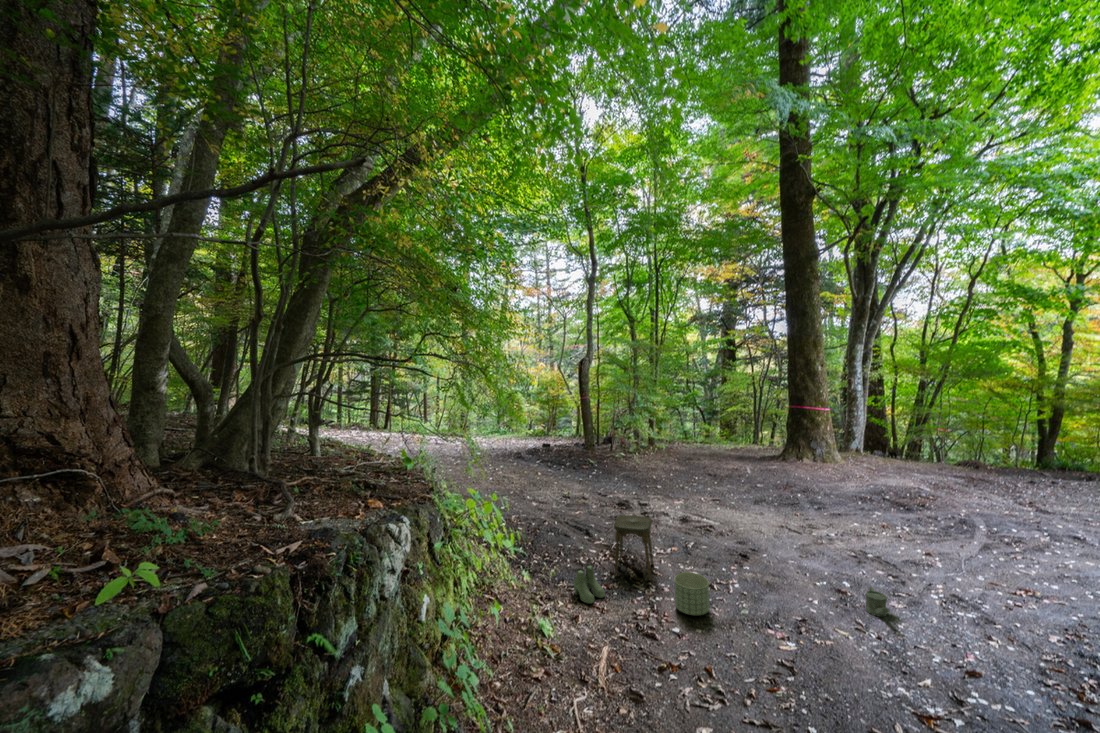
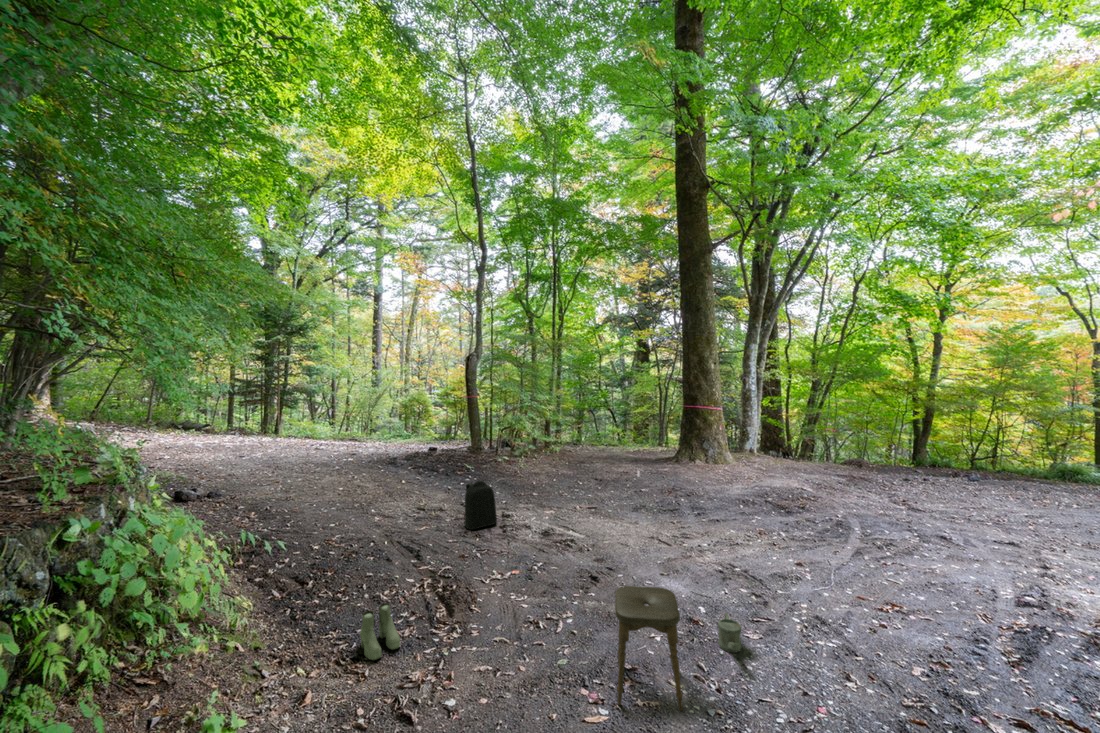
backpack: none [611,474,639,514] -> present [464,481,497,530]
stool: present [614,515,653,580] -> present [615,586,683,711]
planter: present [674,572,709,615] -> none [484,609,528,670]

